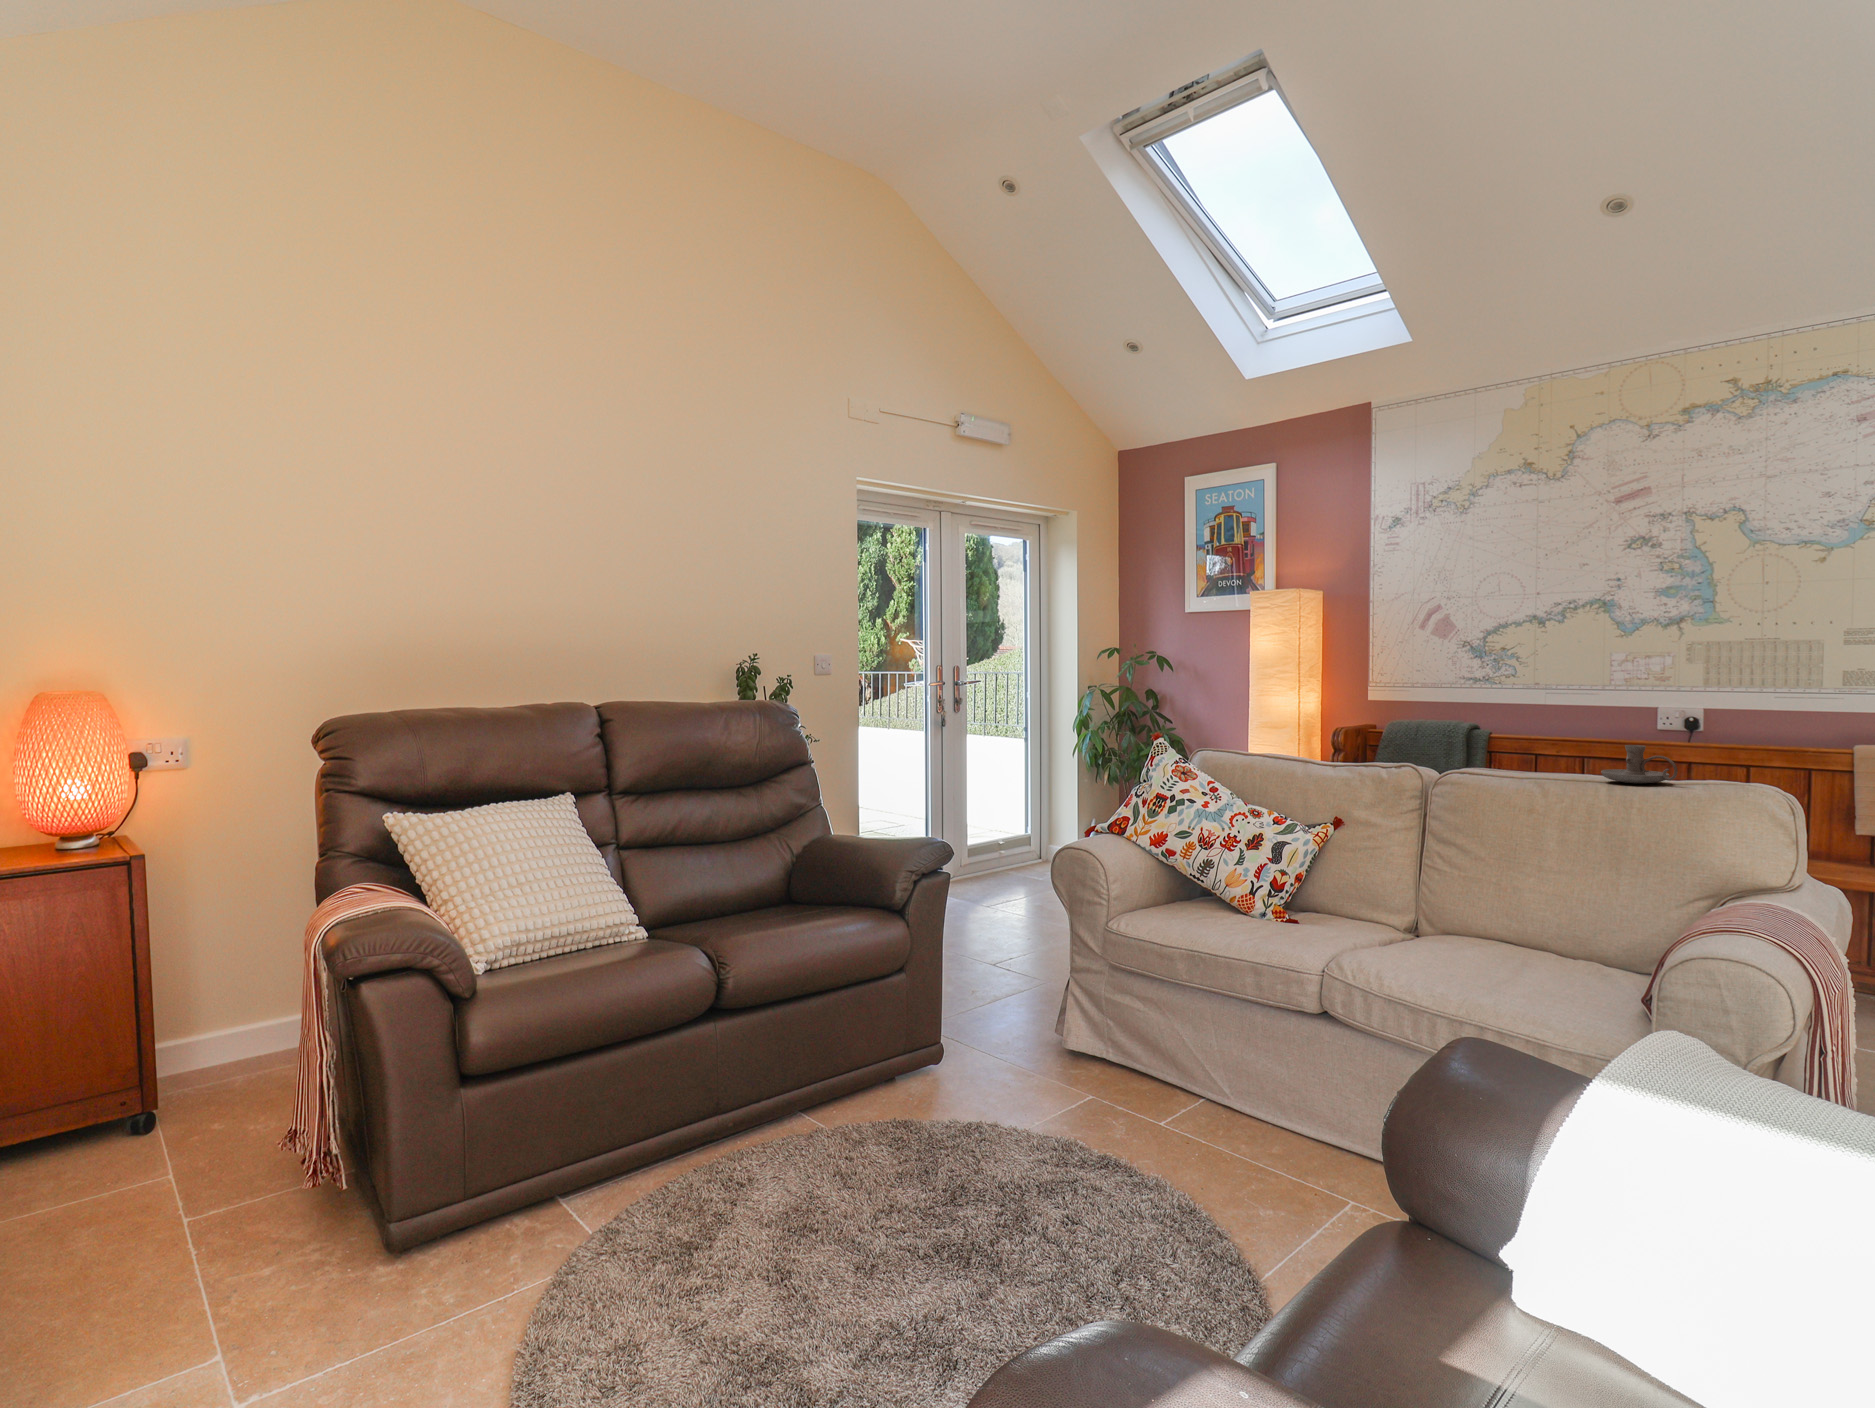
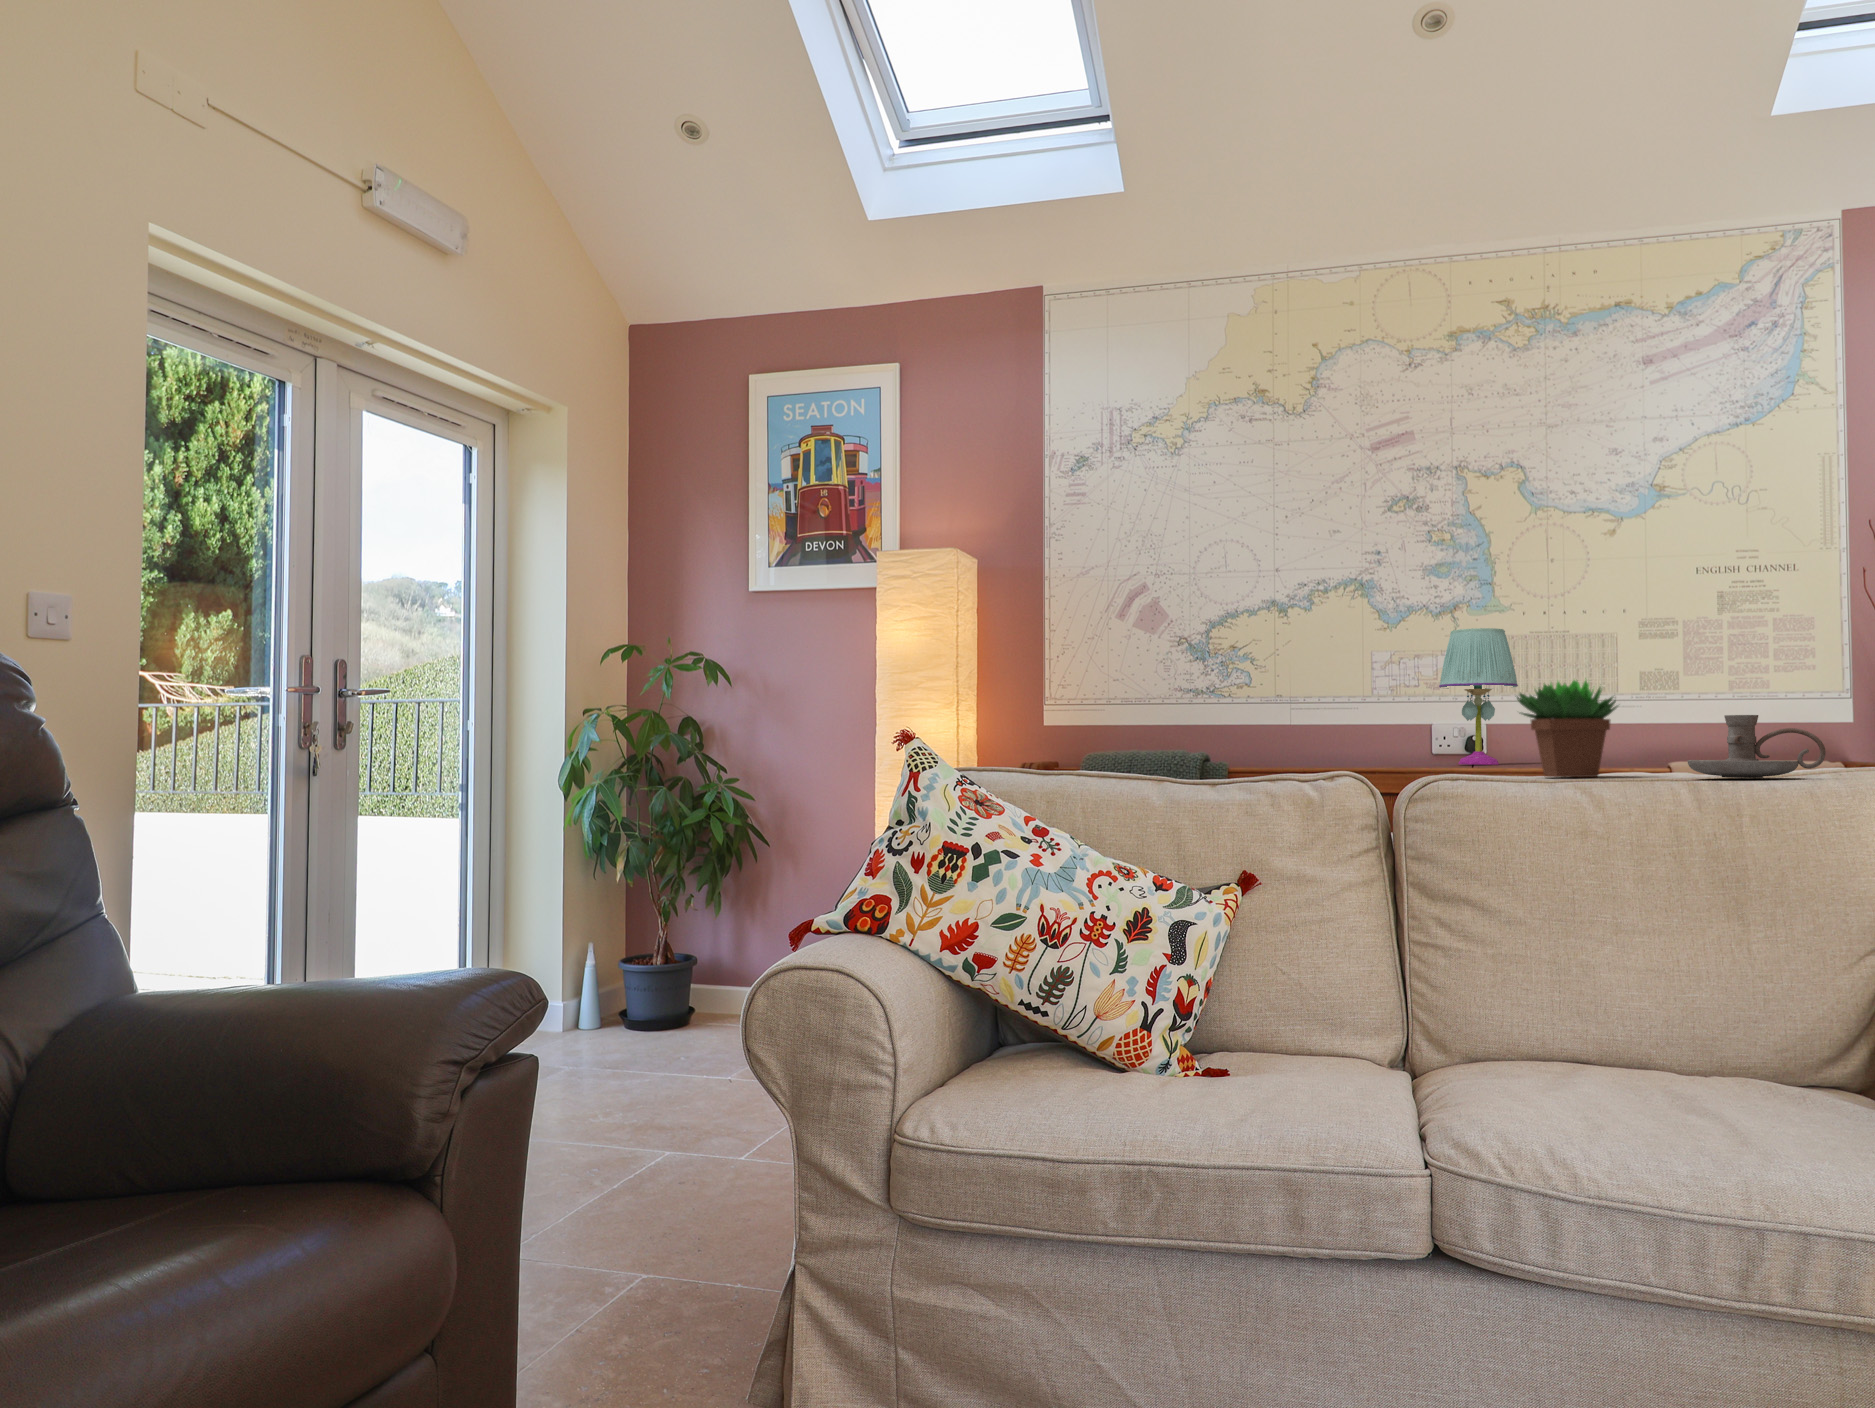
table lamp: none [1665,636,1732,737] -> present [1439,628,1518,765]
succulent plant: none [1536,712,1607,773] -> present [1517,680,1617,777]

